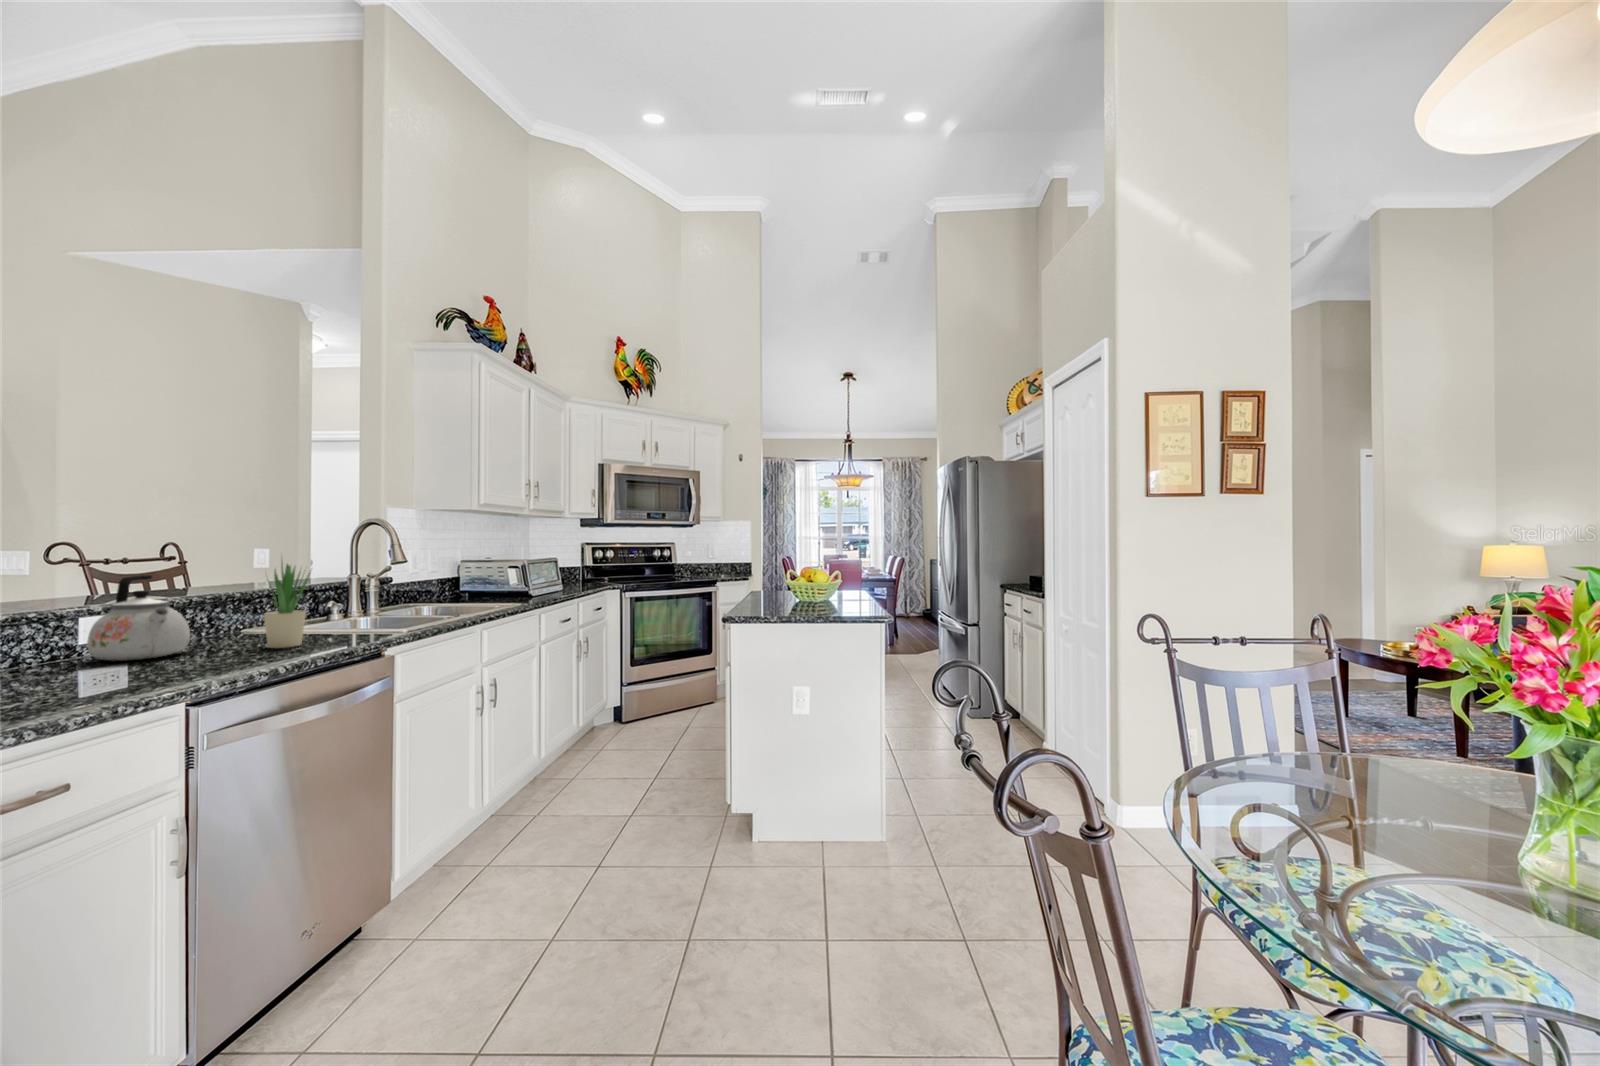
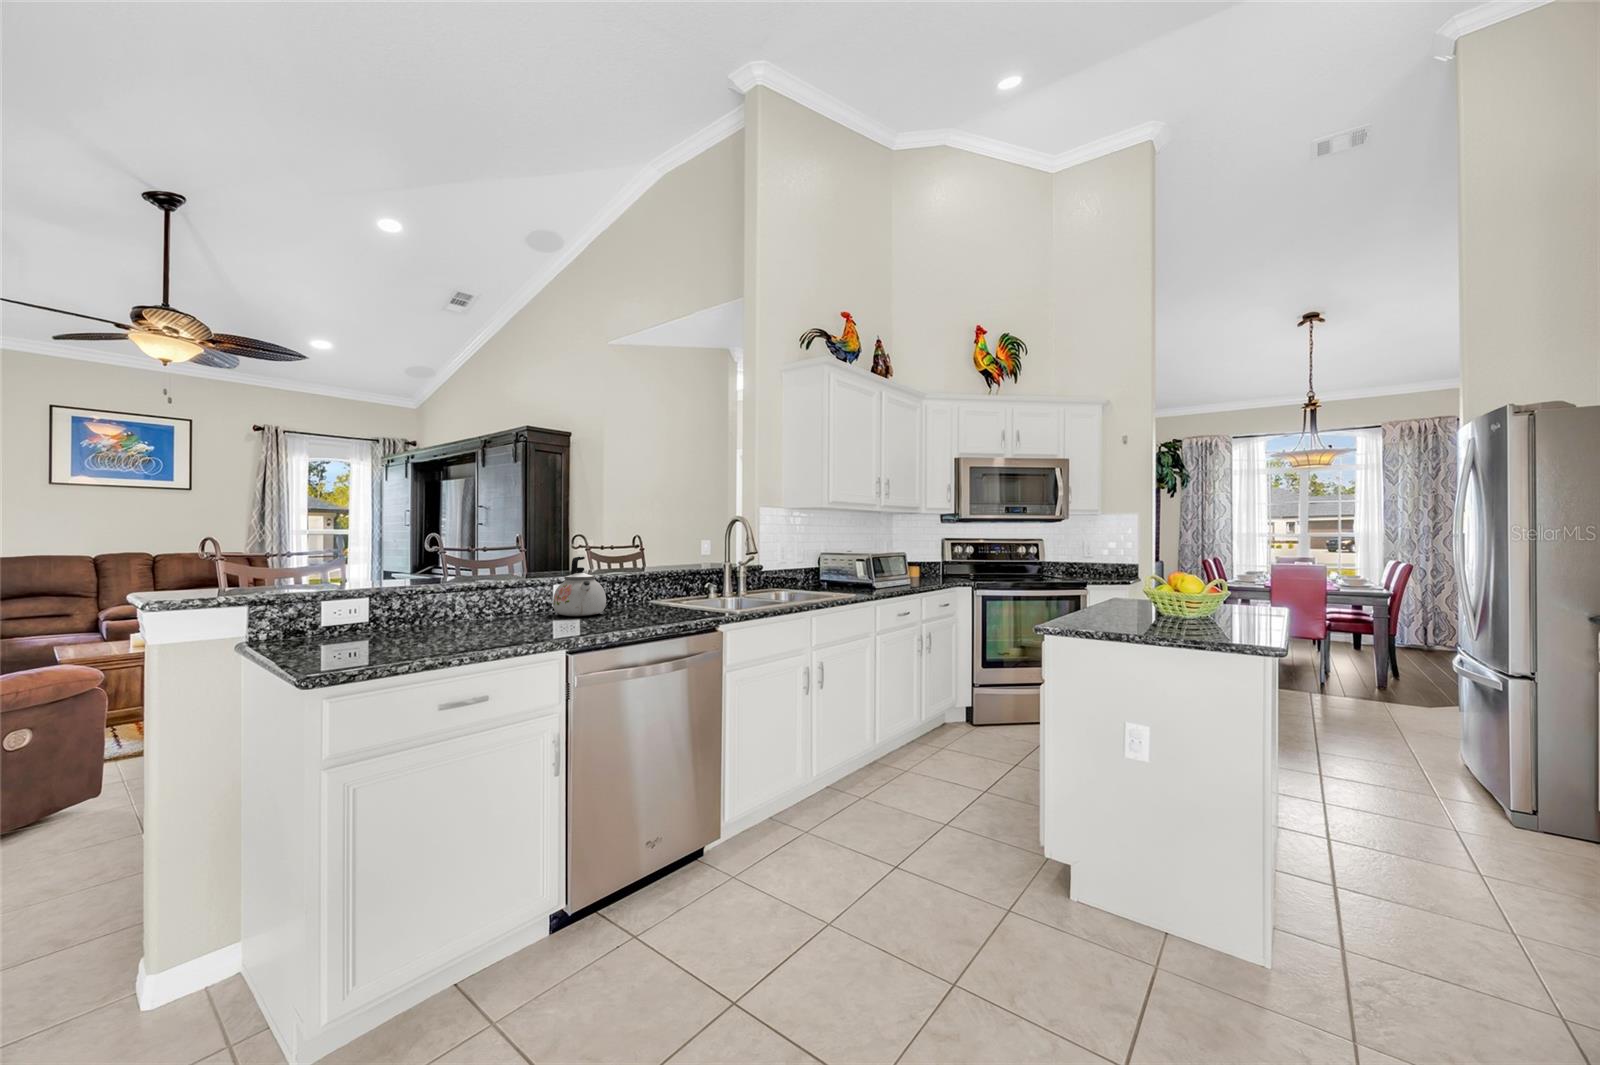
potted plant: present [264,563,310,648] -> none [645,541,675,617]

